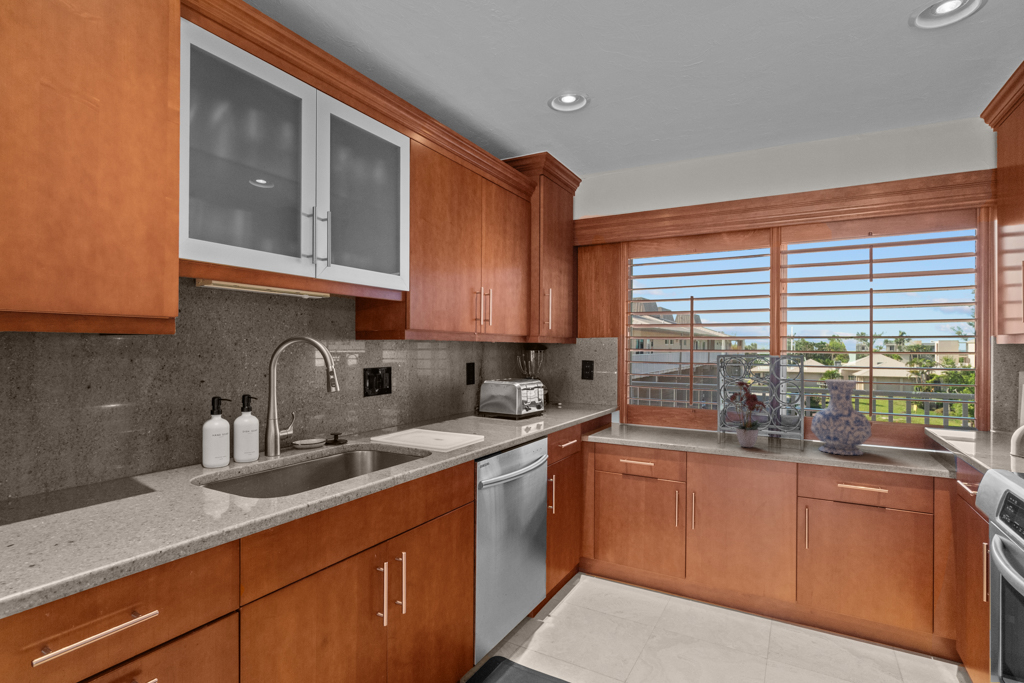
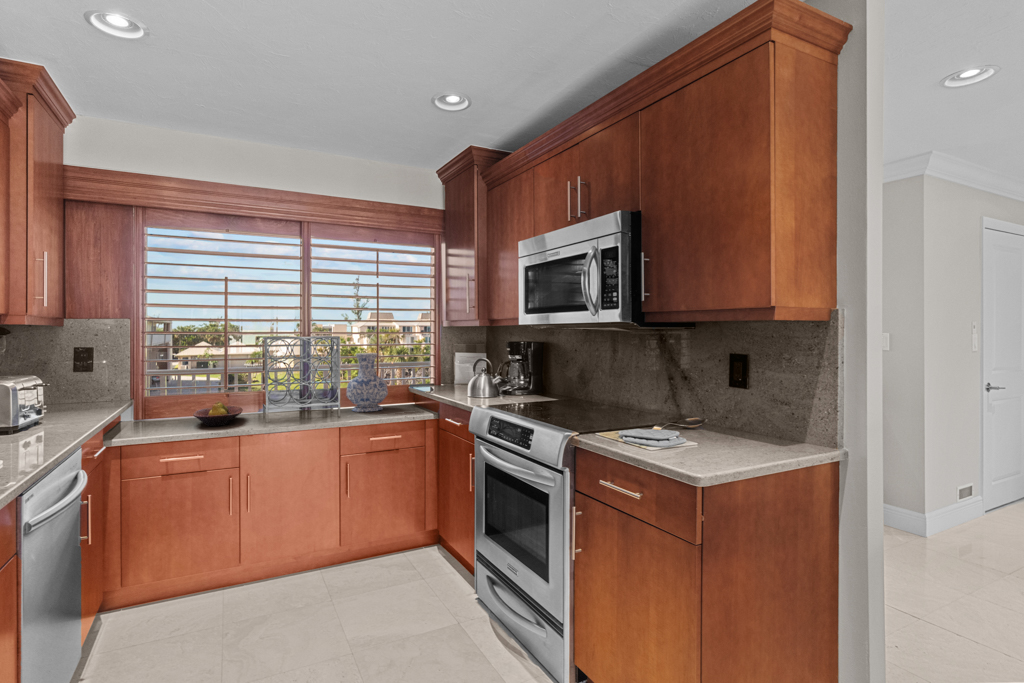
flower arrangement: present [730,381,766,447] -> none [278,357,320,419]
fruit bowl: none [649,416,697,440] -> present [193,401,243,426]

